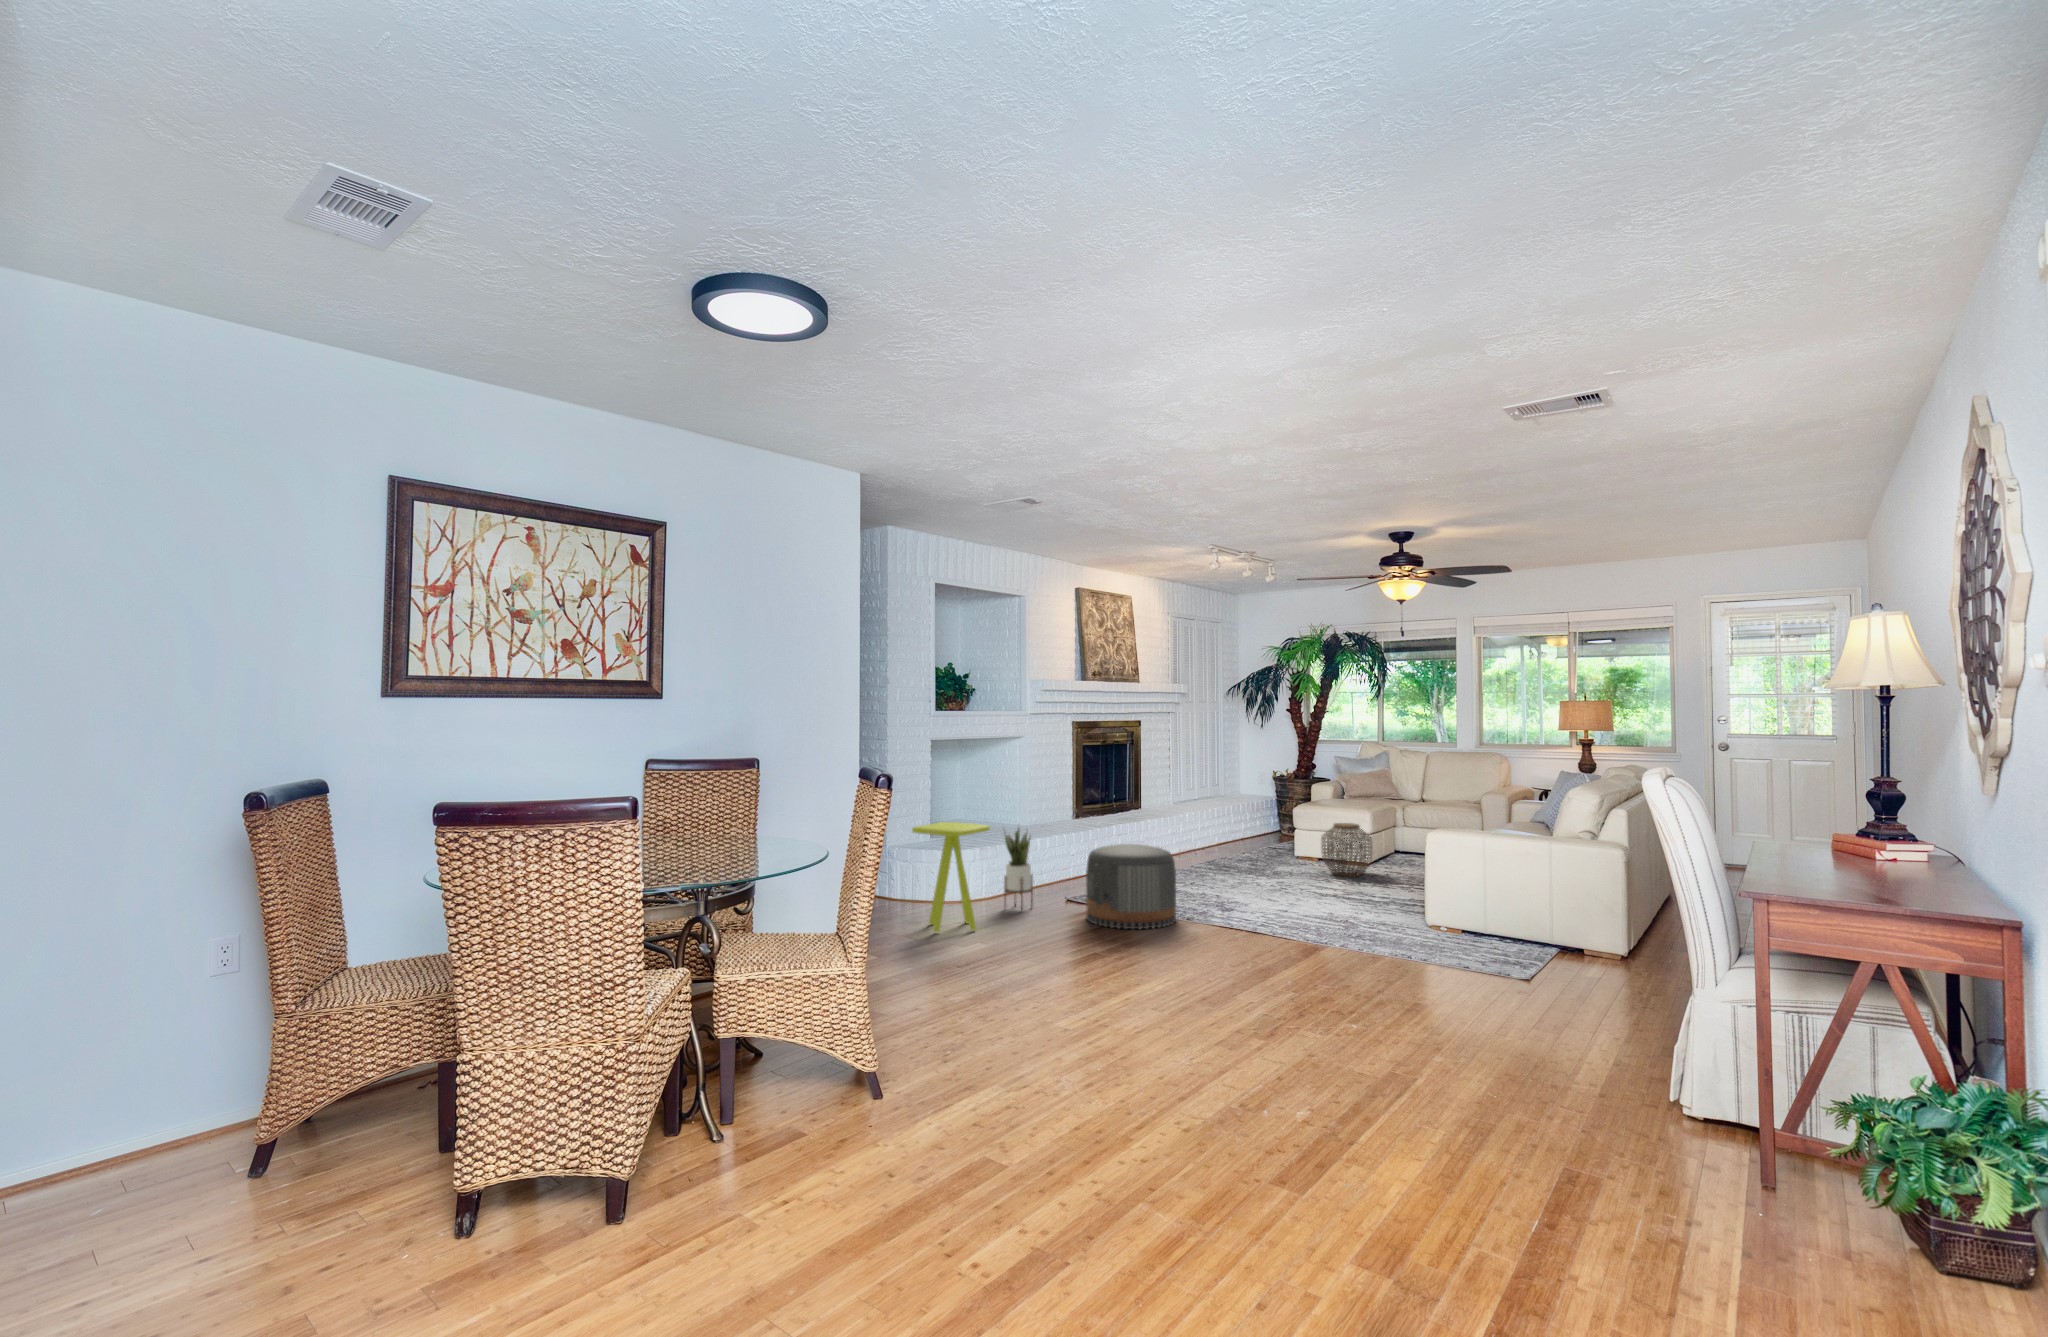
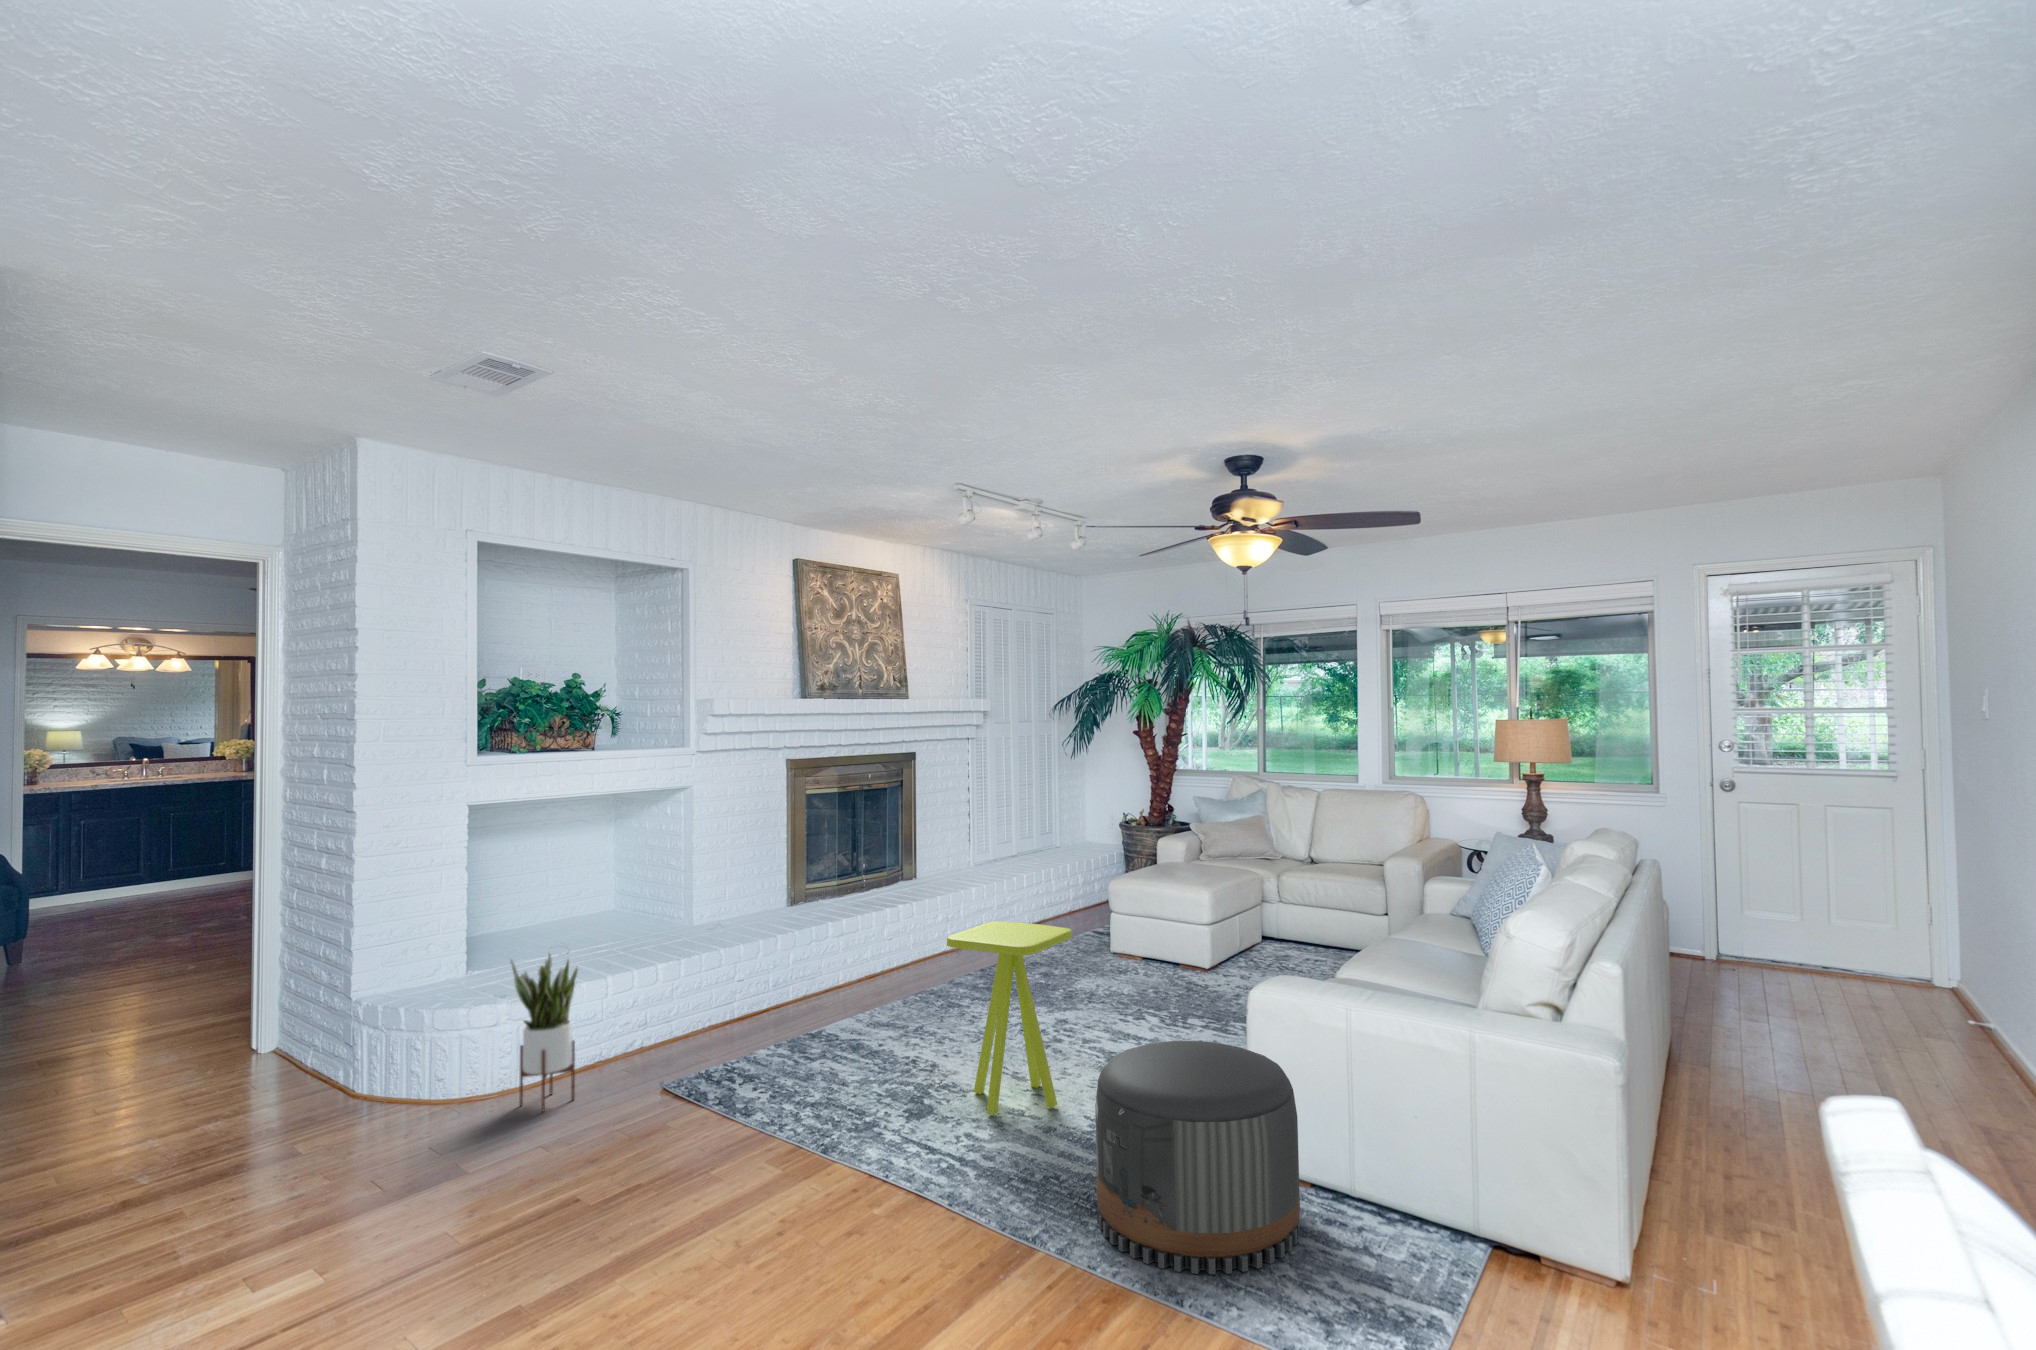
side table: present [912,822,990,932] -> present [947,921,1072,1114]
woven basket: present [1322,823,1372,877] -> none [1128,912,1204,999]
pouf: present [1086,844,1176,929] -> present [1095,1041,1300,1274]

